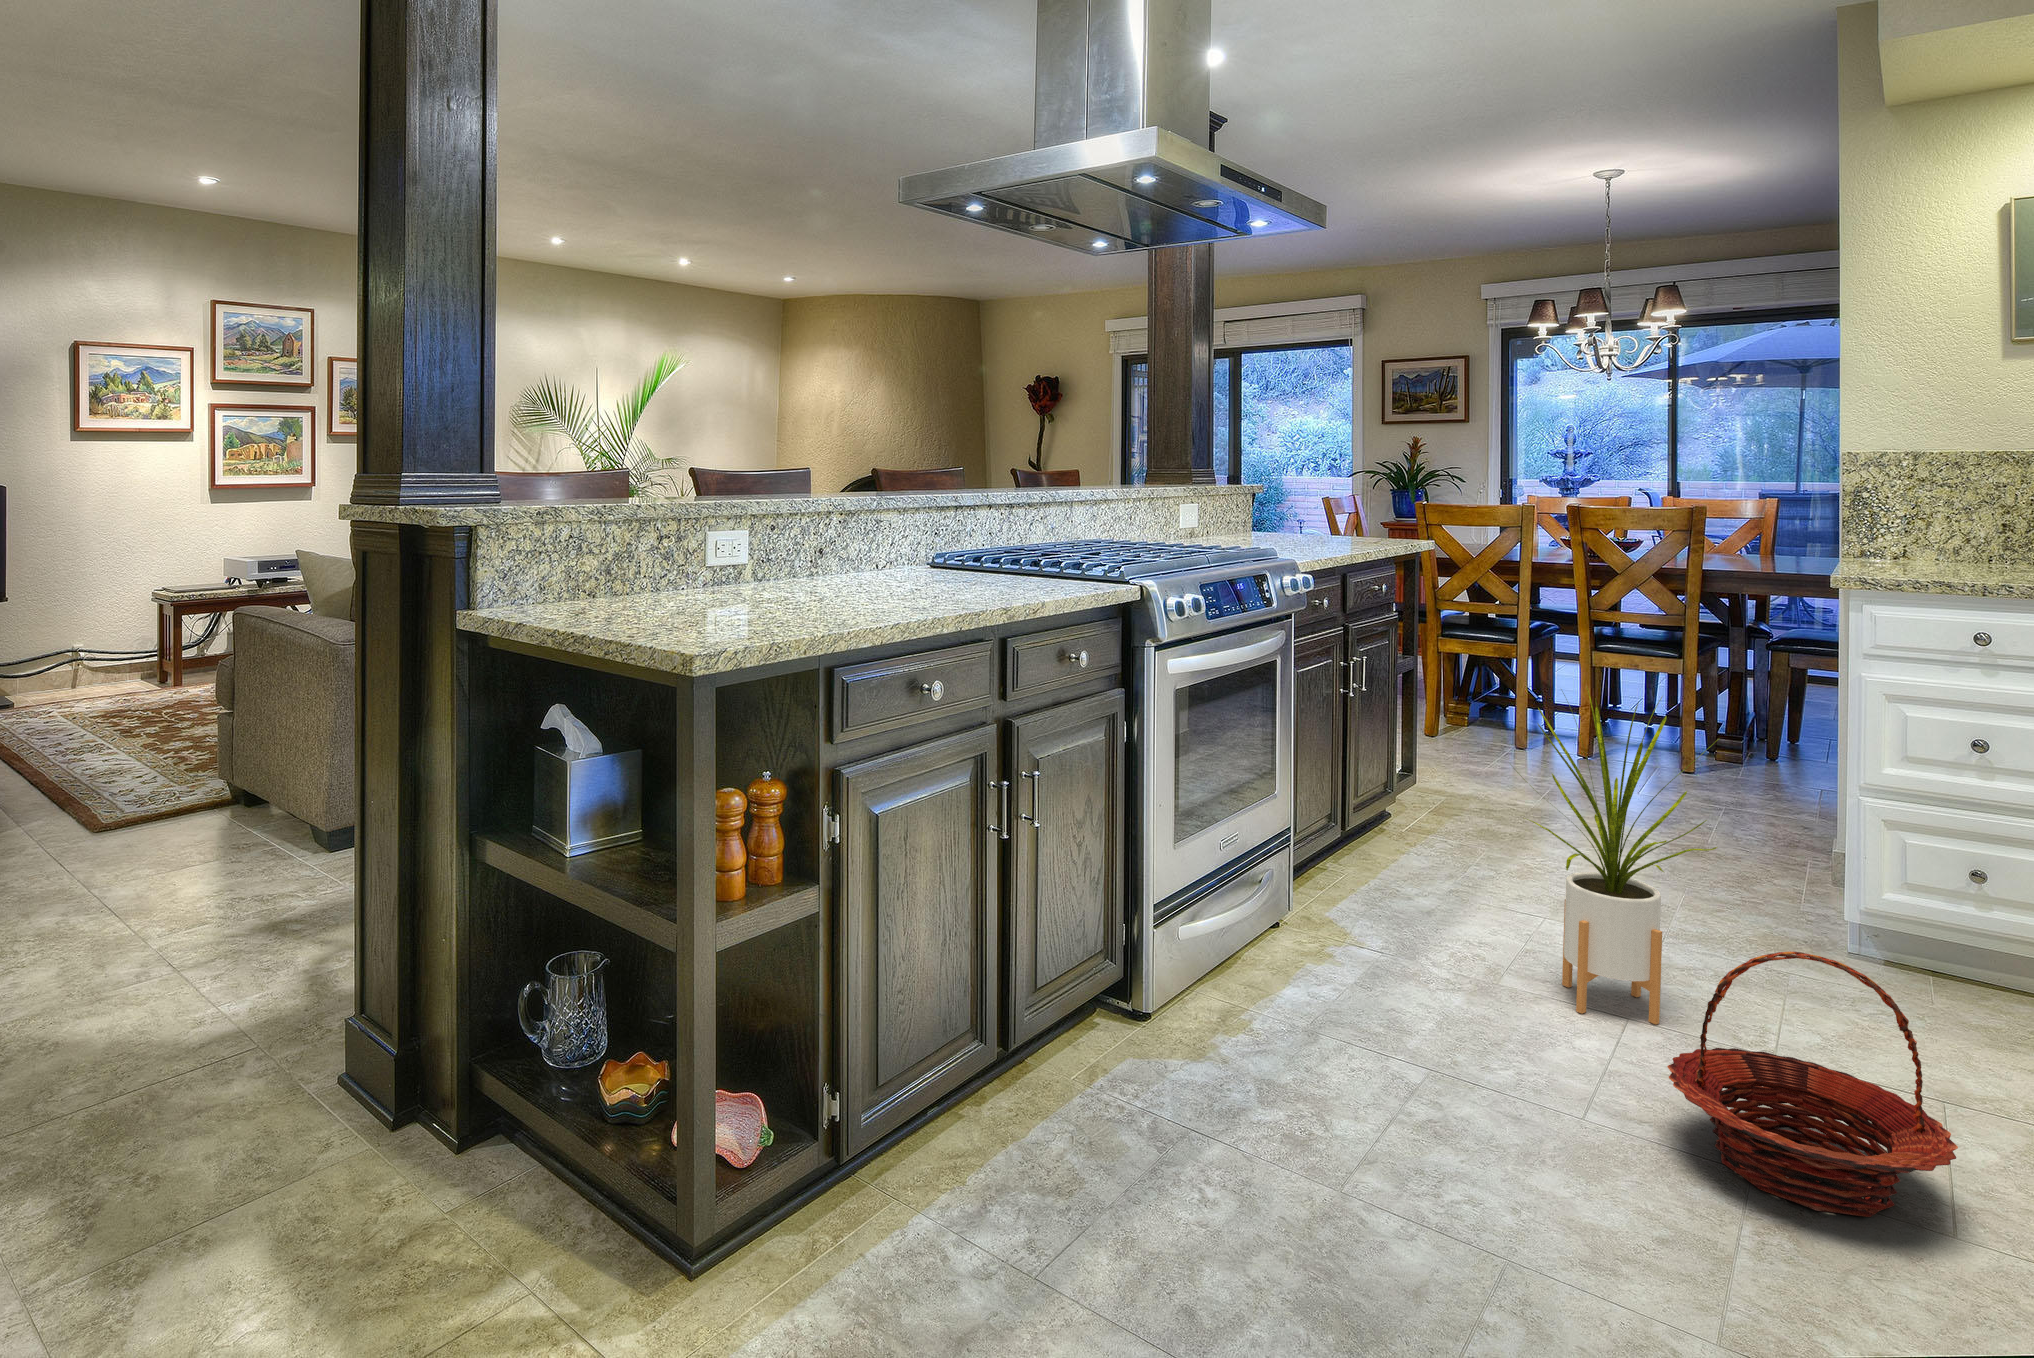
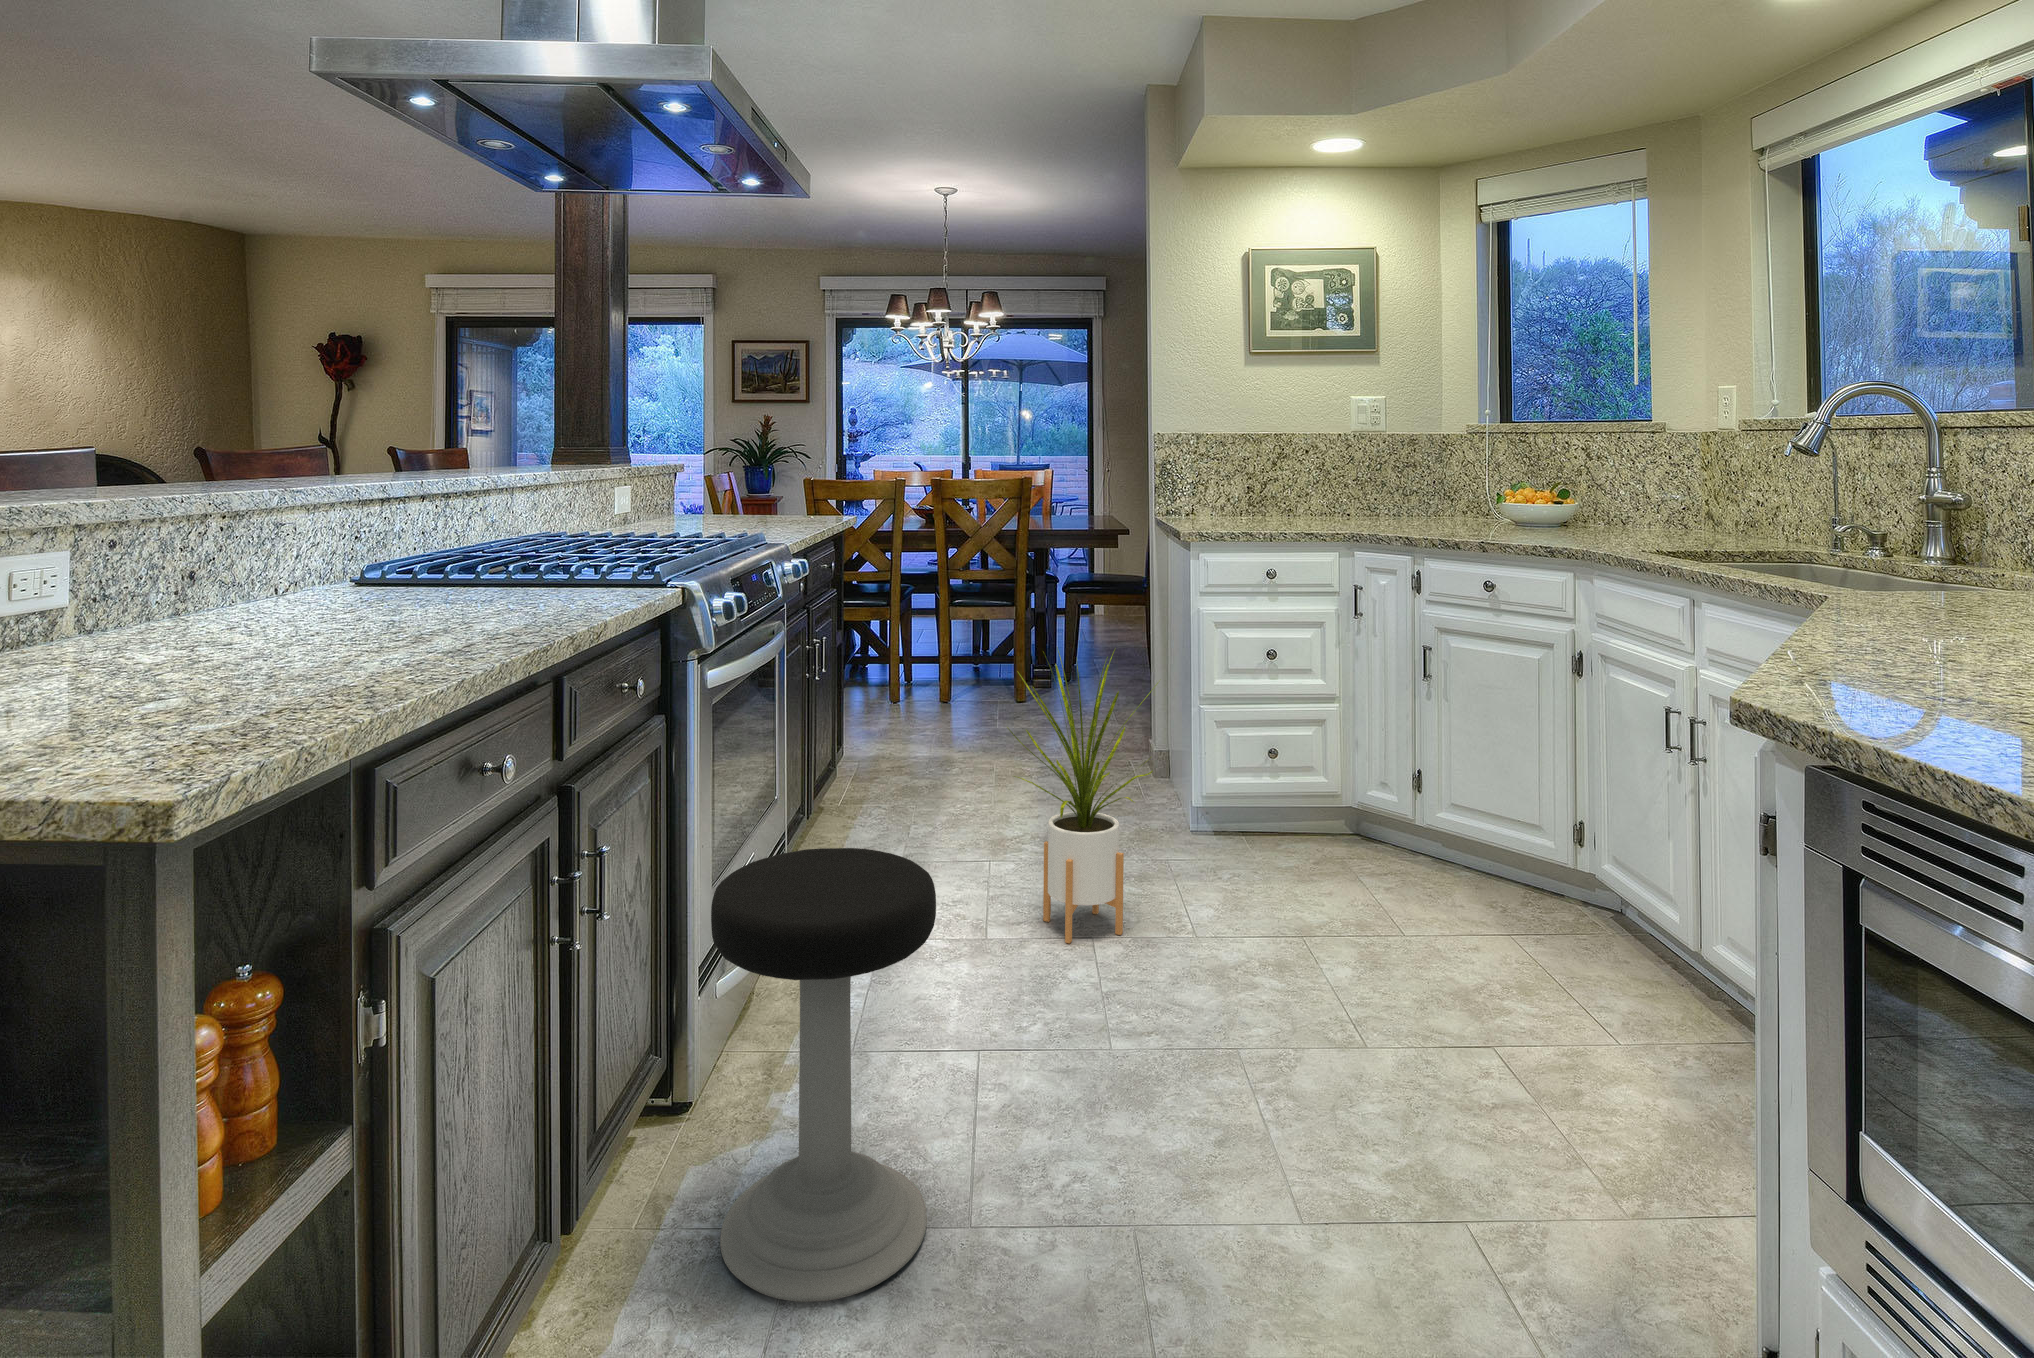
stool: none [1102,814,1300,1194] -> present [711,848,936,1302]
basket: present [1667,952,1958,1217] -> none [1177,850,1366,1060]

